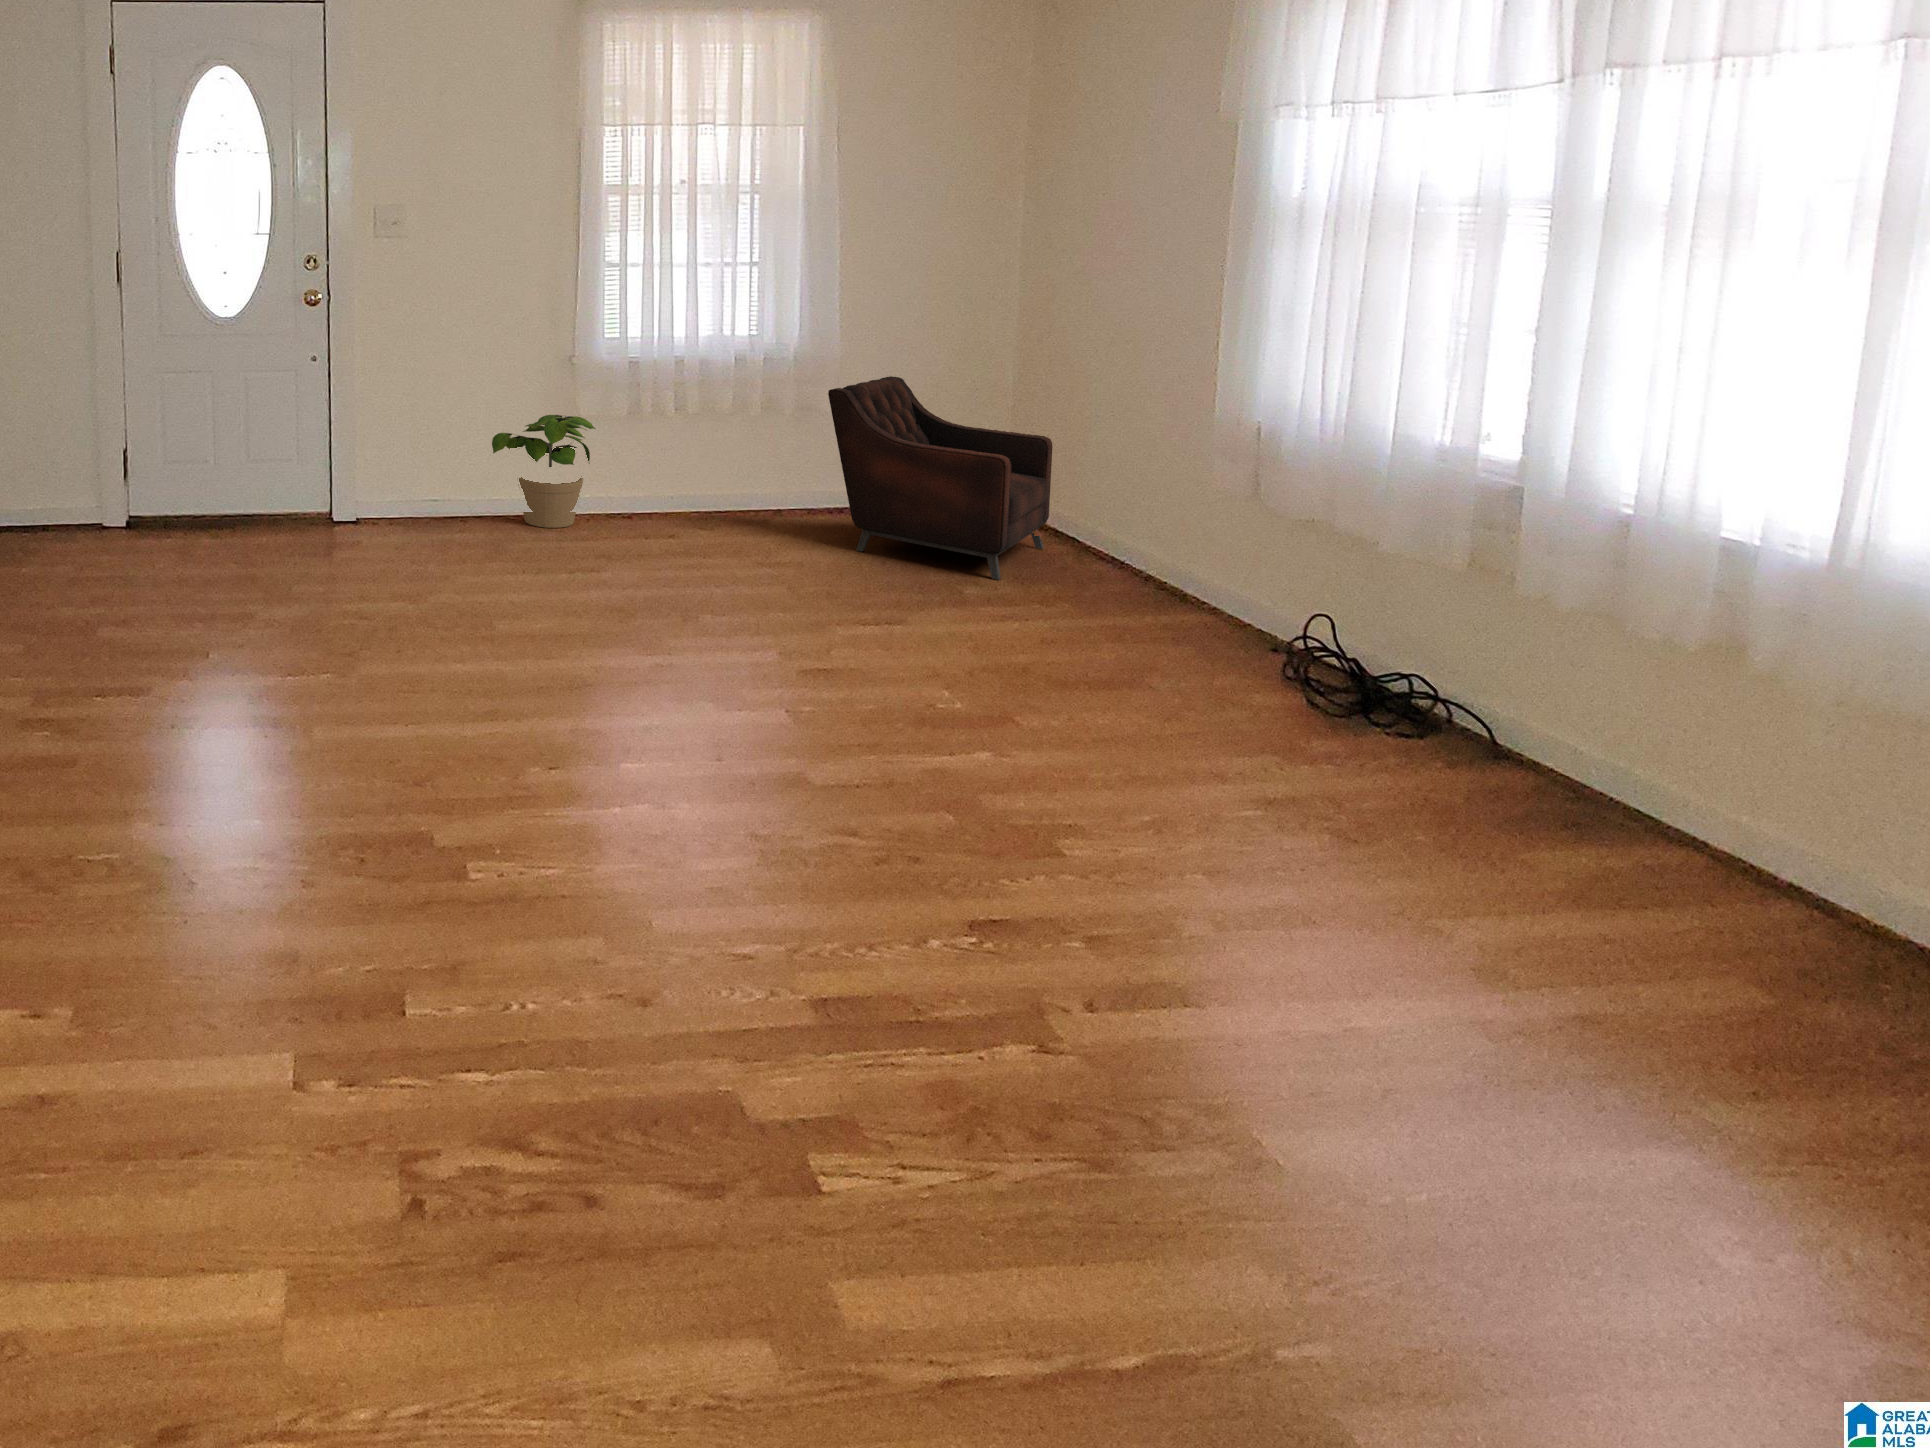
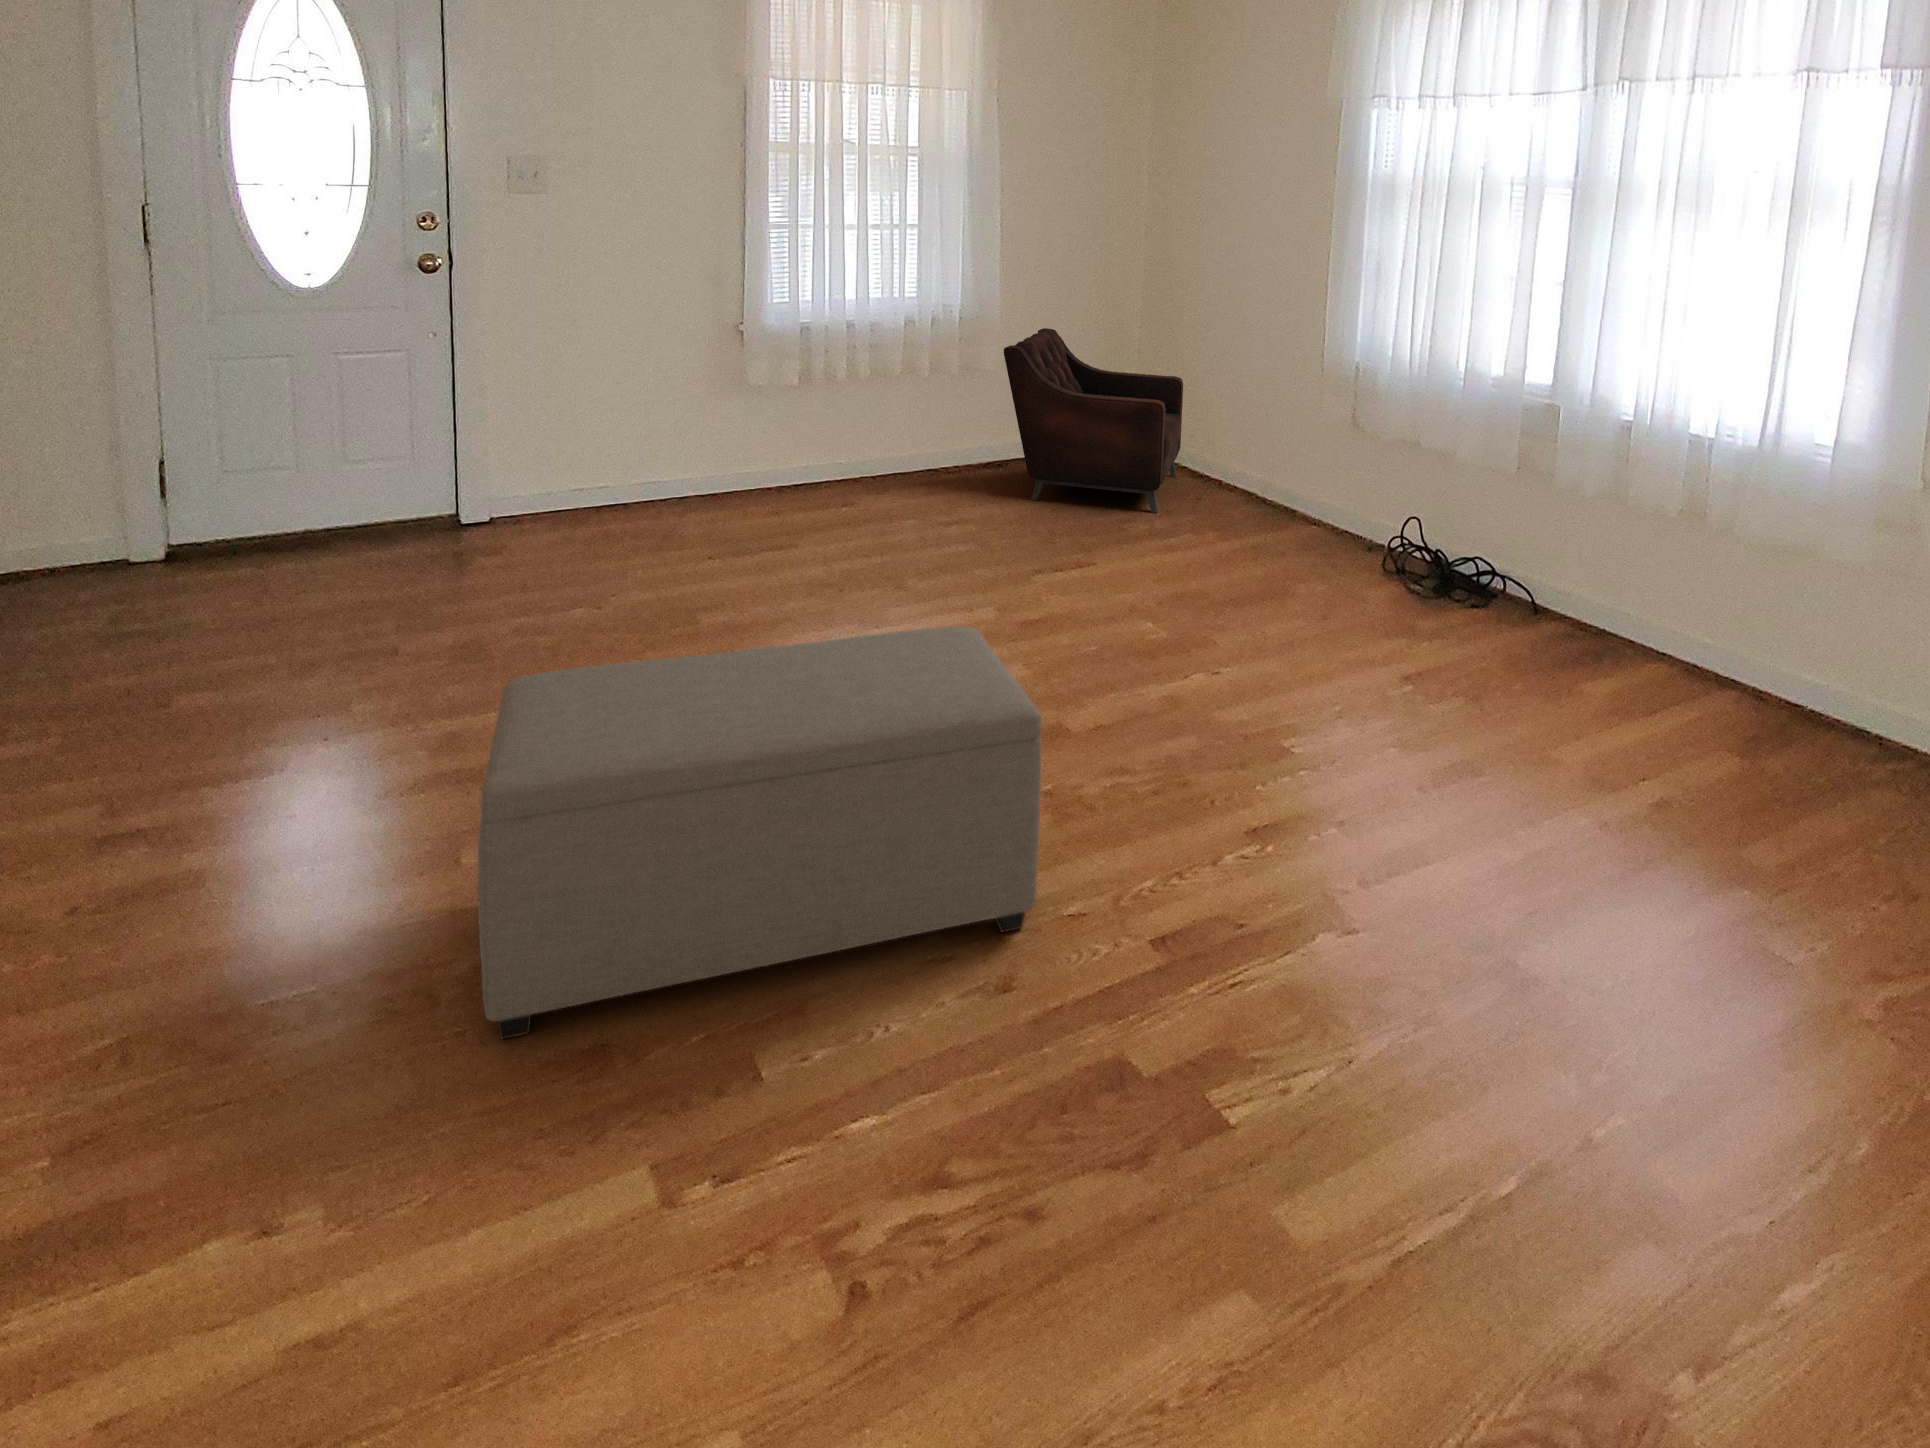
potted plant: present [492,415,596,528] -> none [658,395,783,515]
ottoman: none [215,586,681,894] -> present [478,626,1042,1039]

